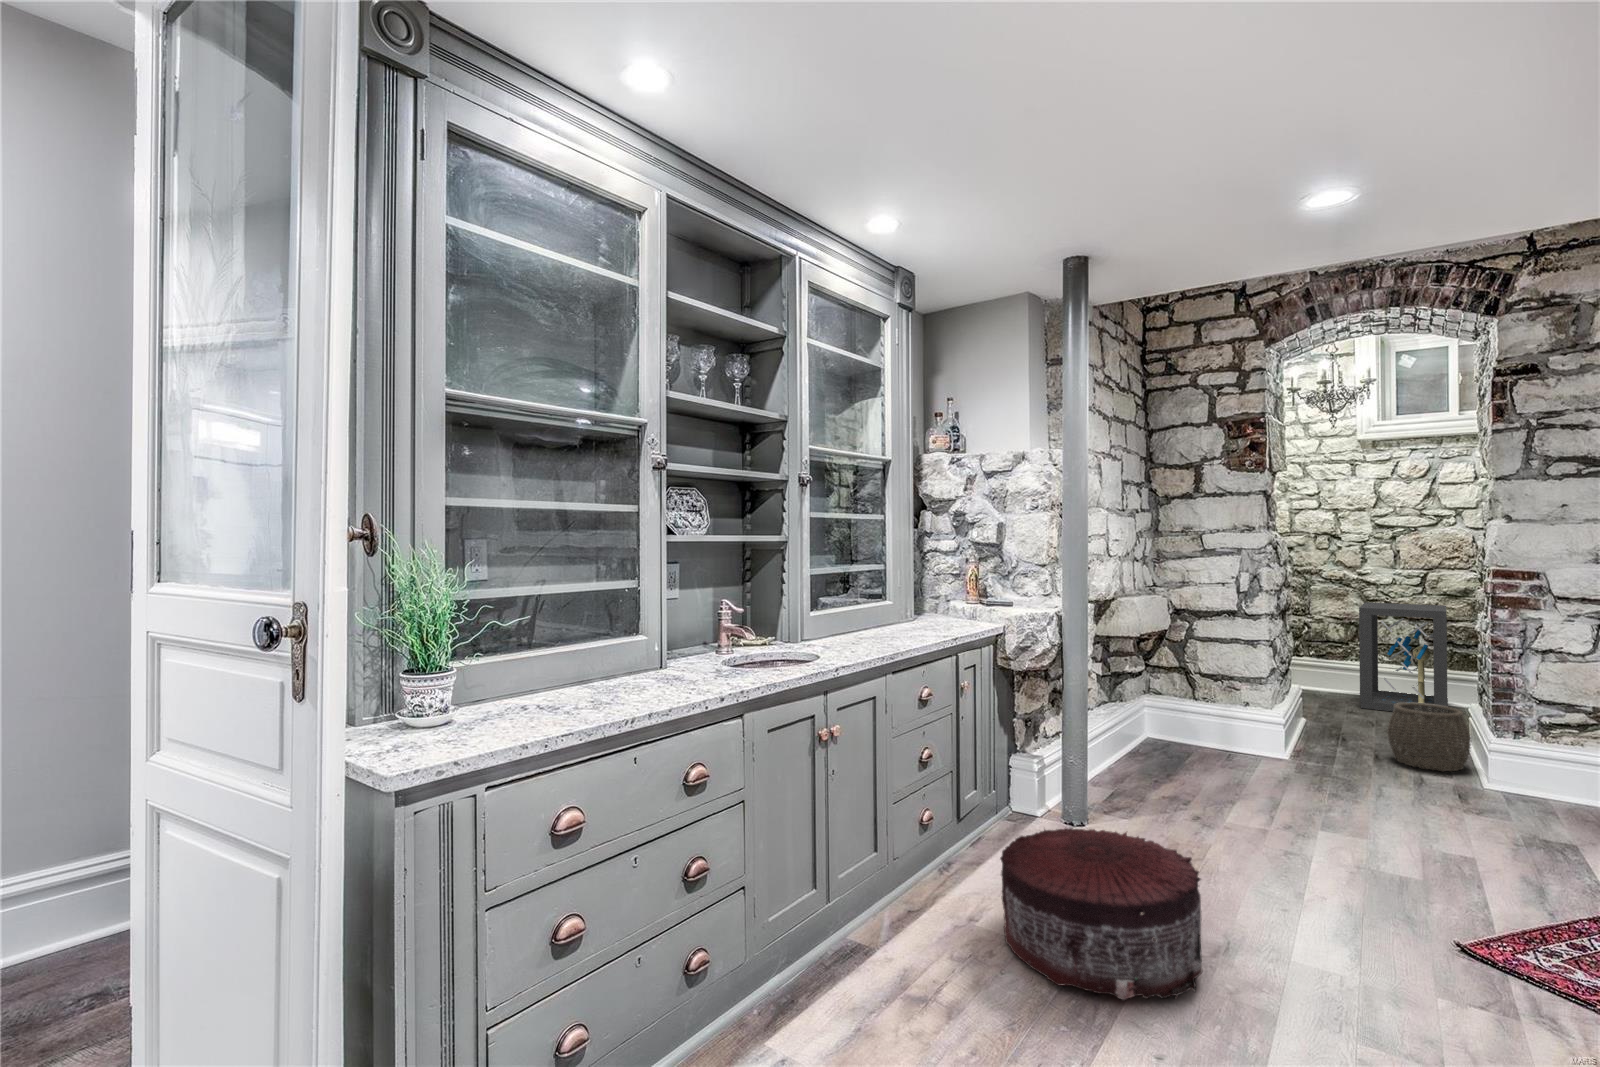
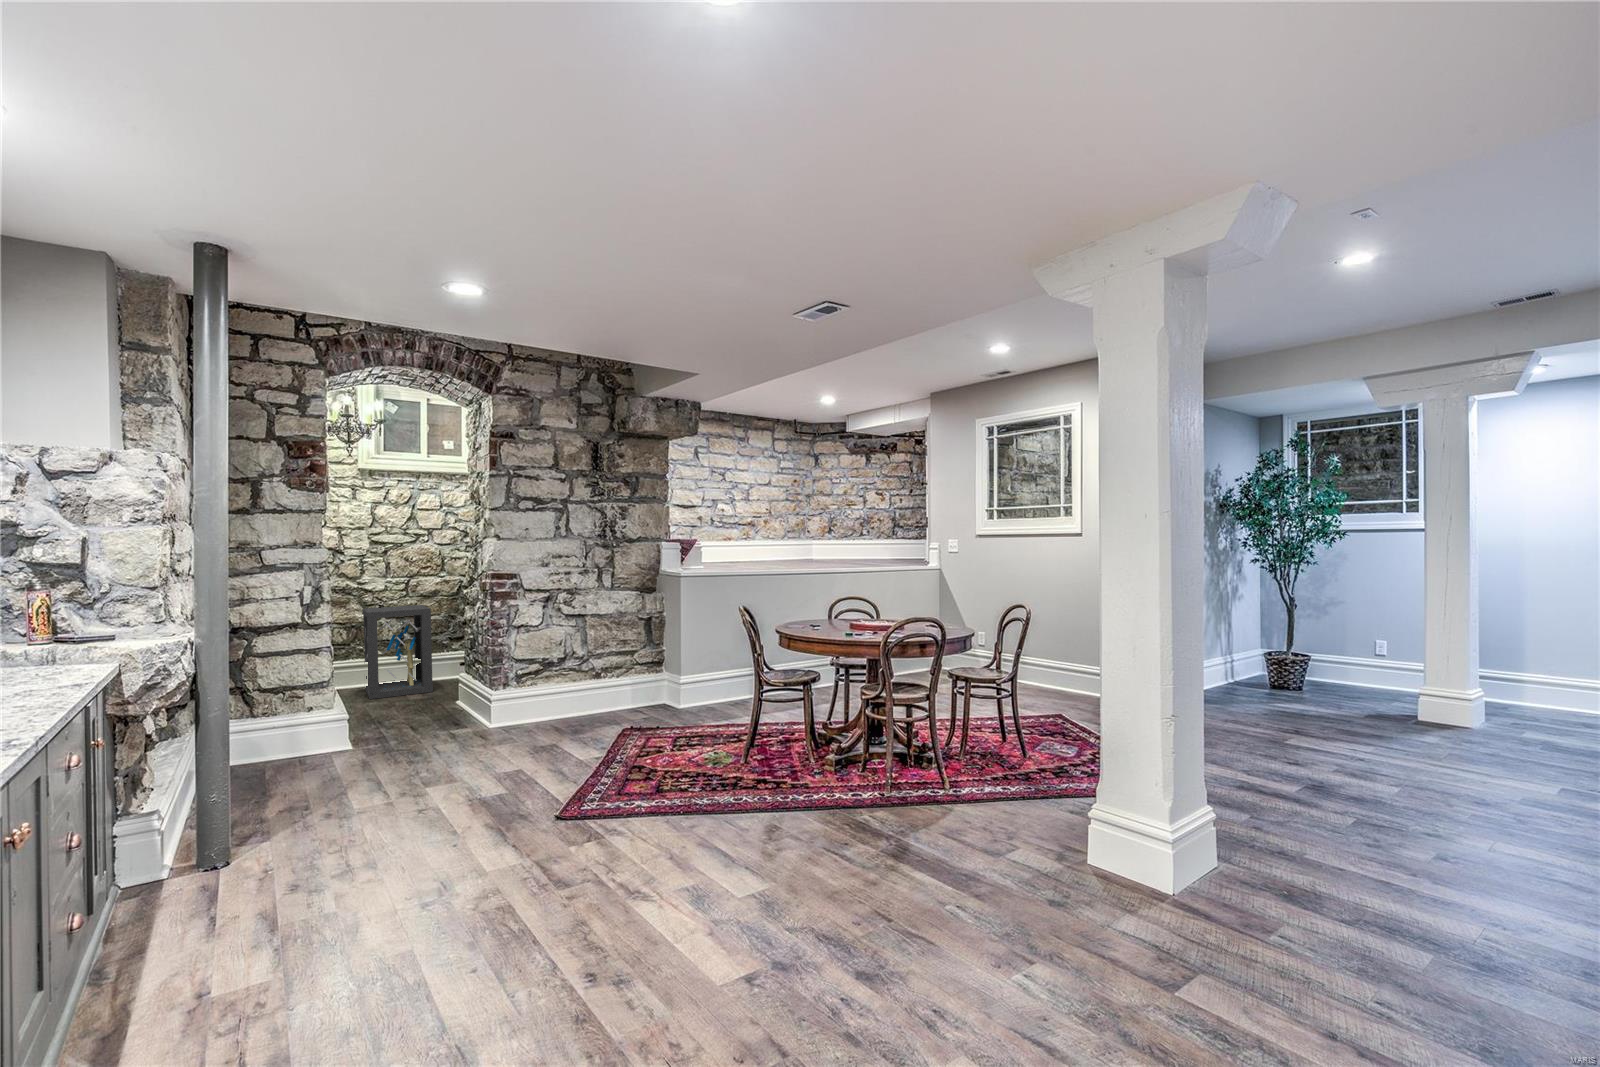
woven basket: present [1388,703,1471,771] -> none [419,678,475,729]
pouf: present [1000,828,1202,1000] -> none [235,820,449,982]

